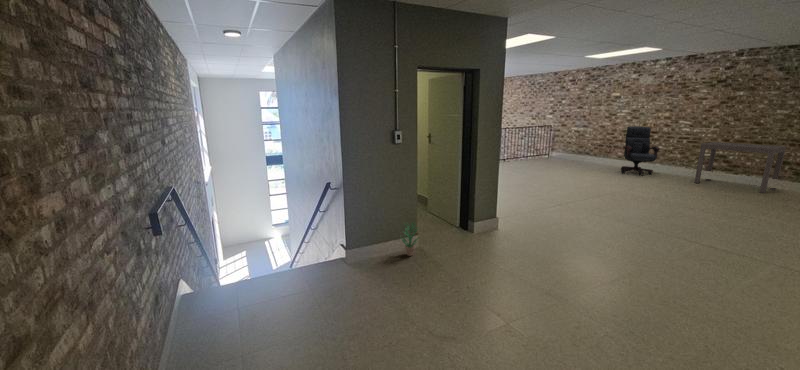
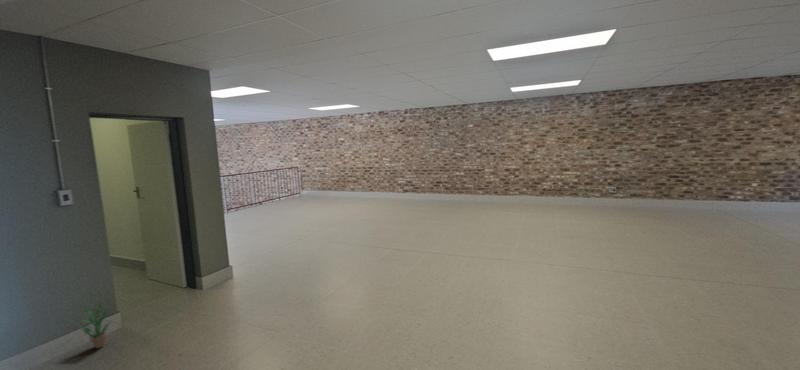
office chair: present [621,126,659,175] -> none [352,164,375,202]
desk: present [695,142,786,193] -> none [396,172,438,204]

